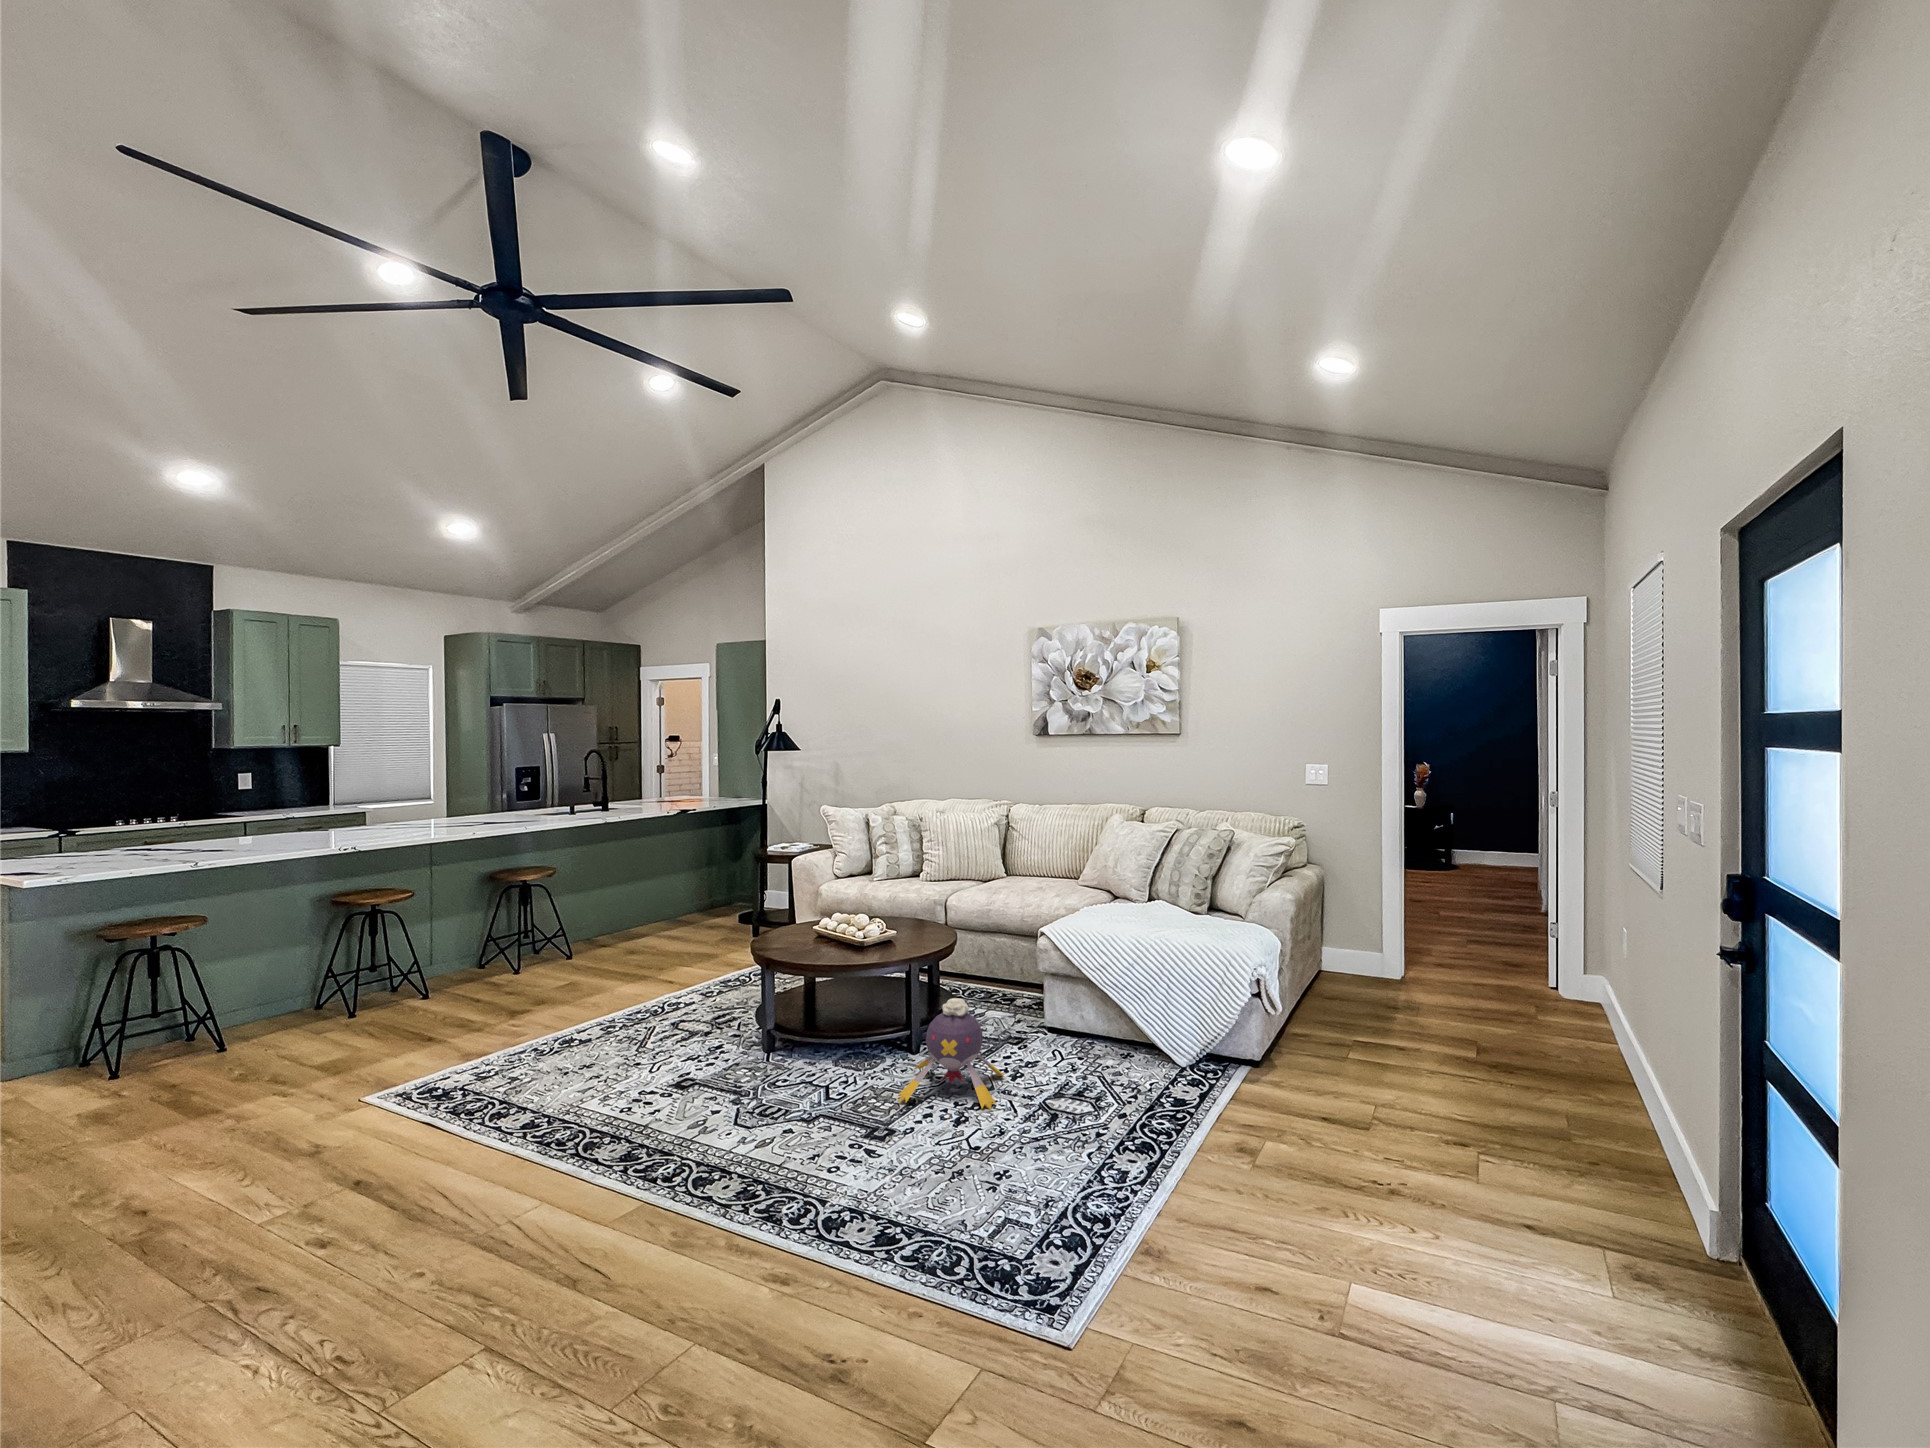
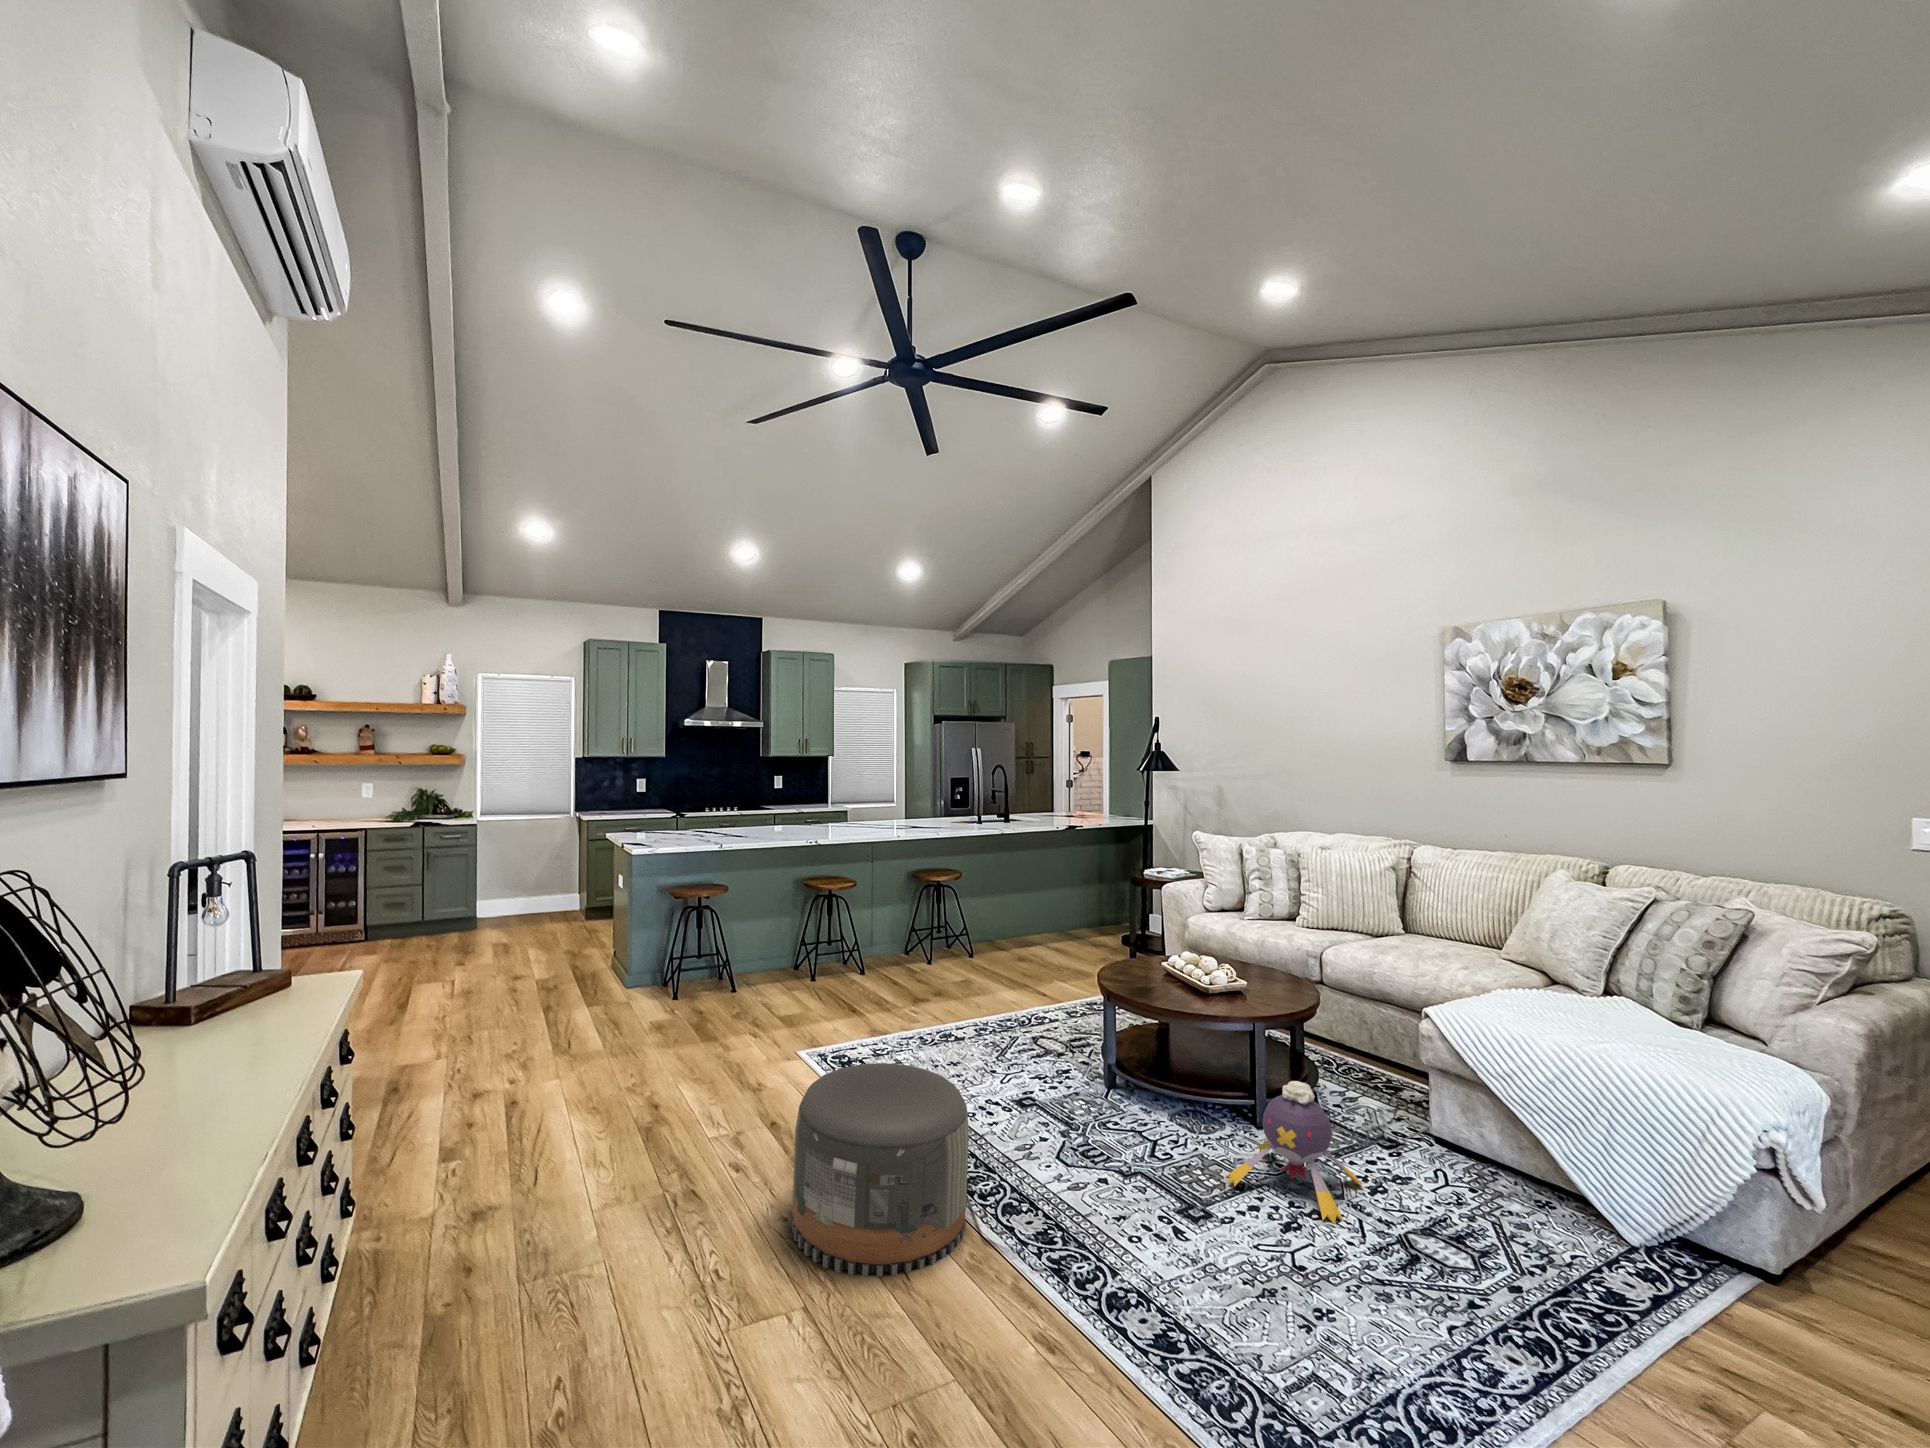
pouf: none [446,1060,664,1296] -> present [792,1063,969,1276]

